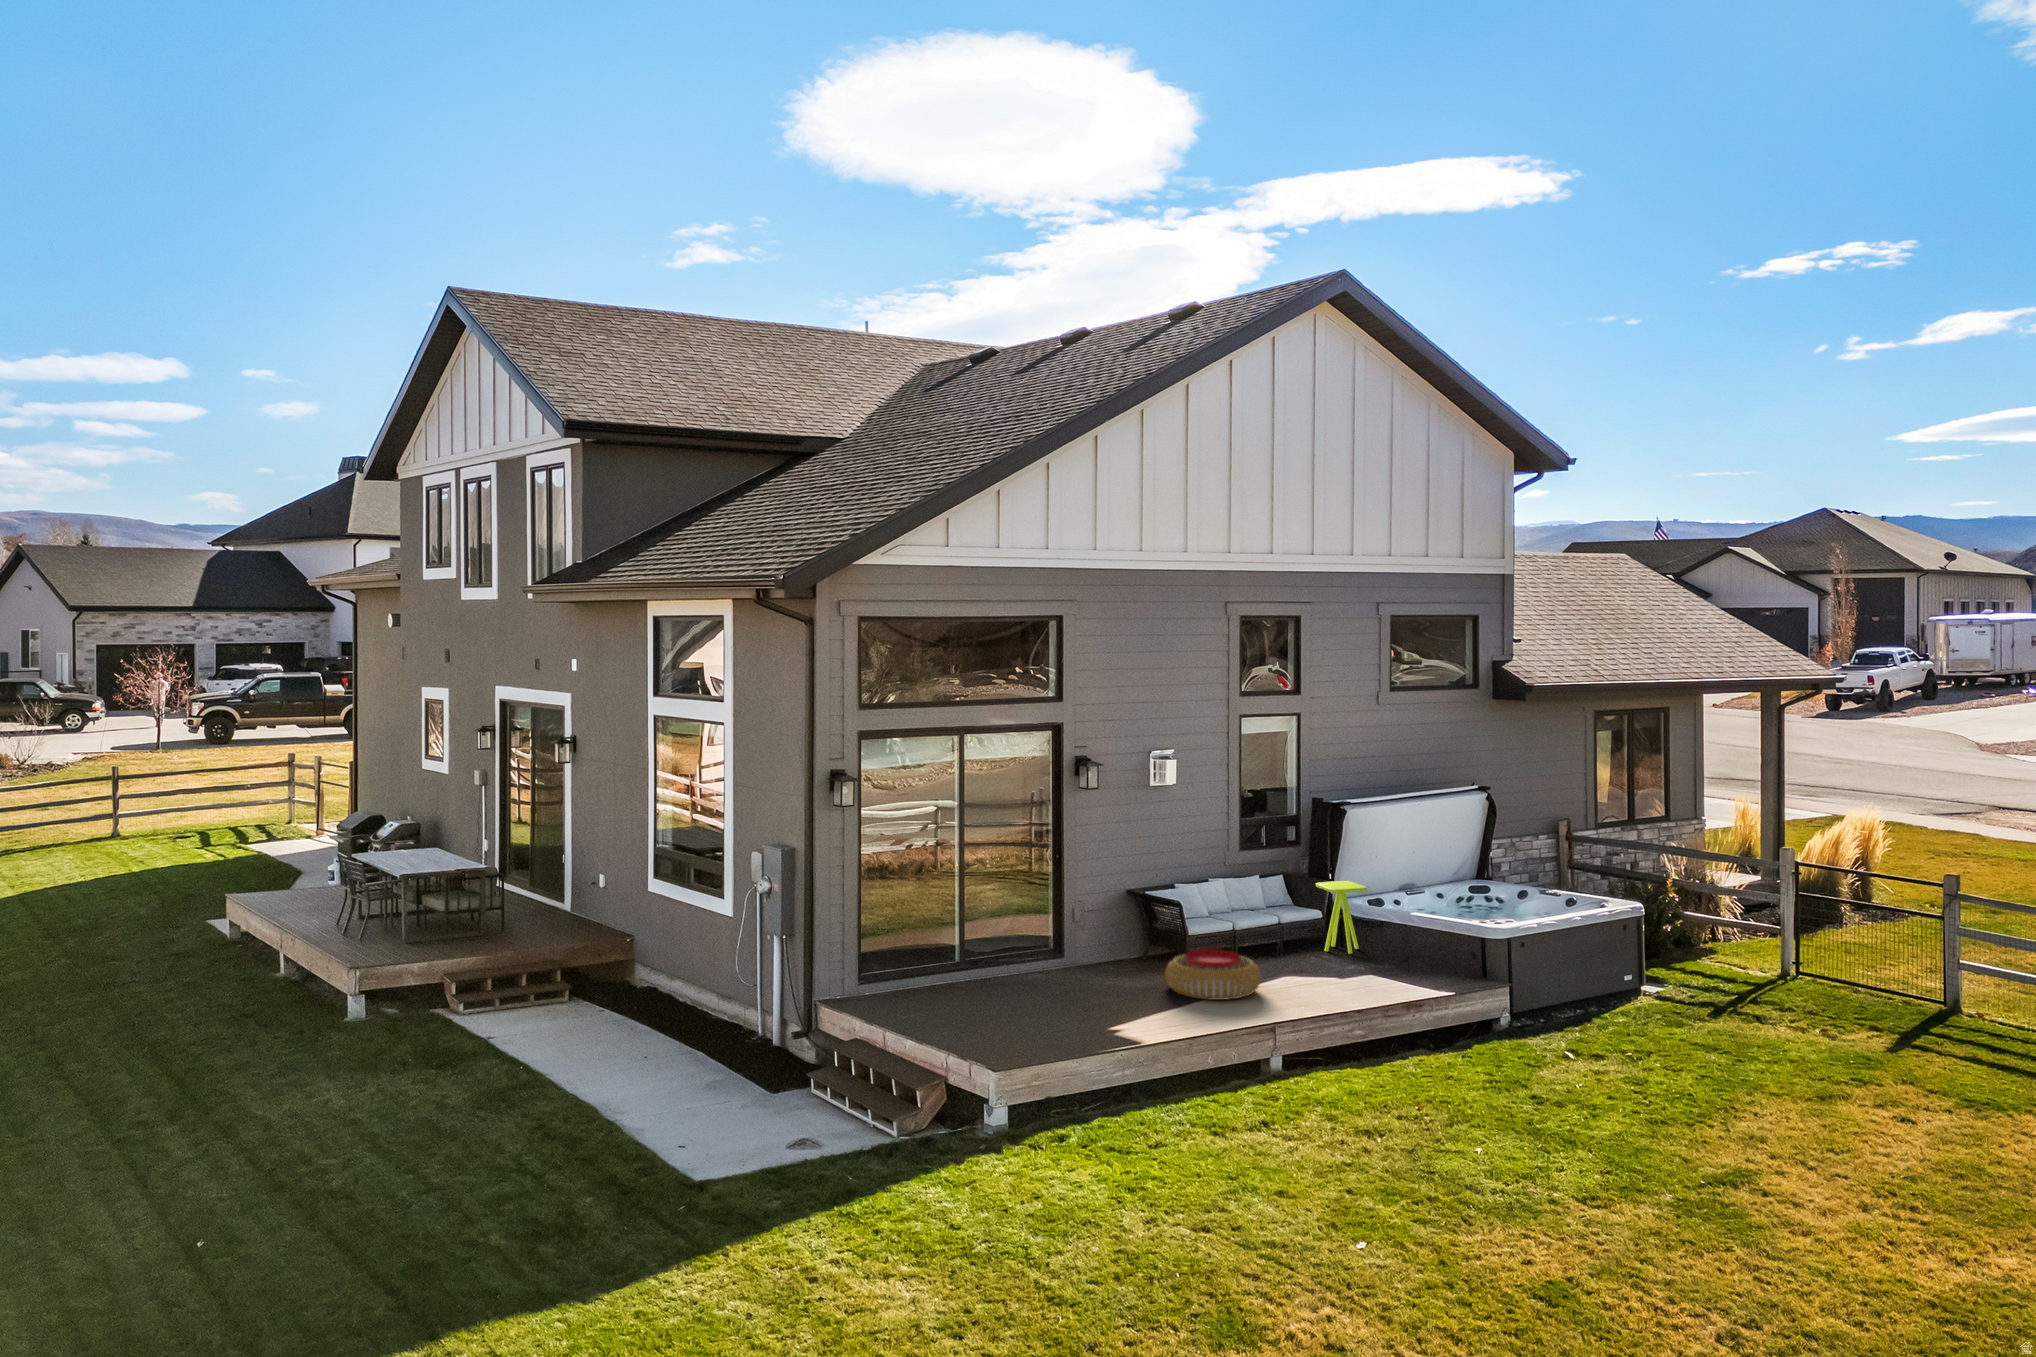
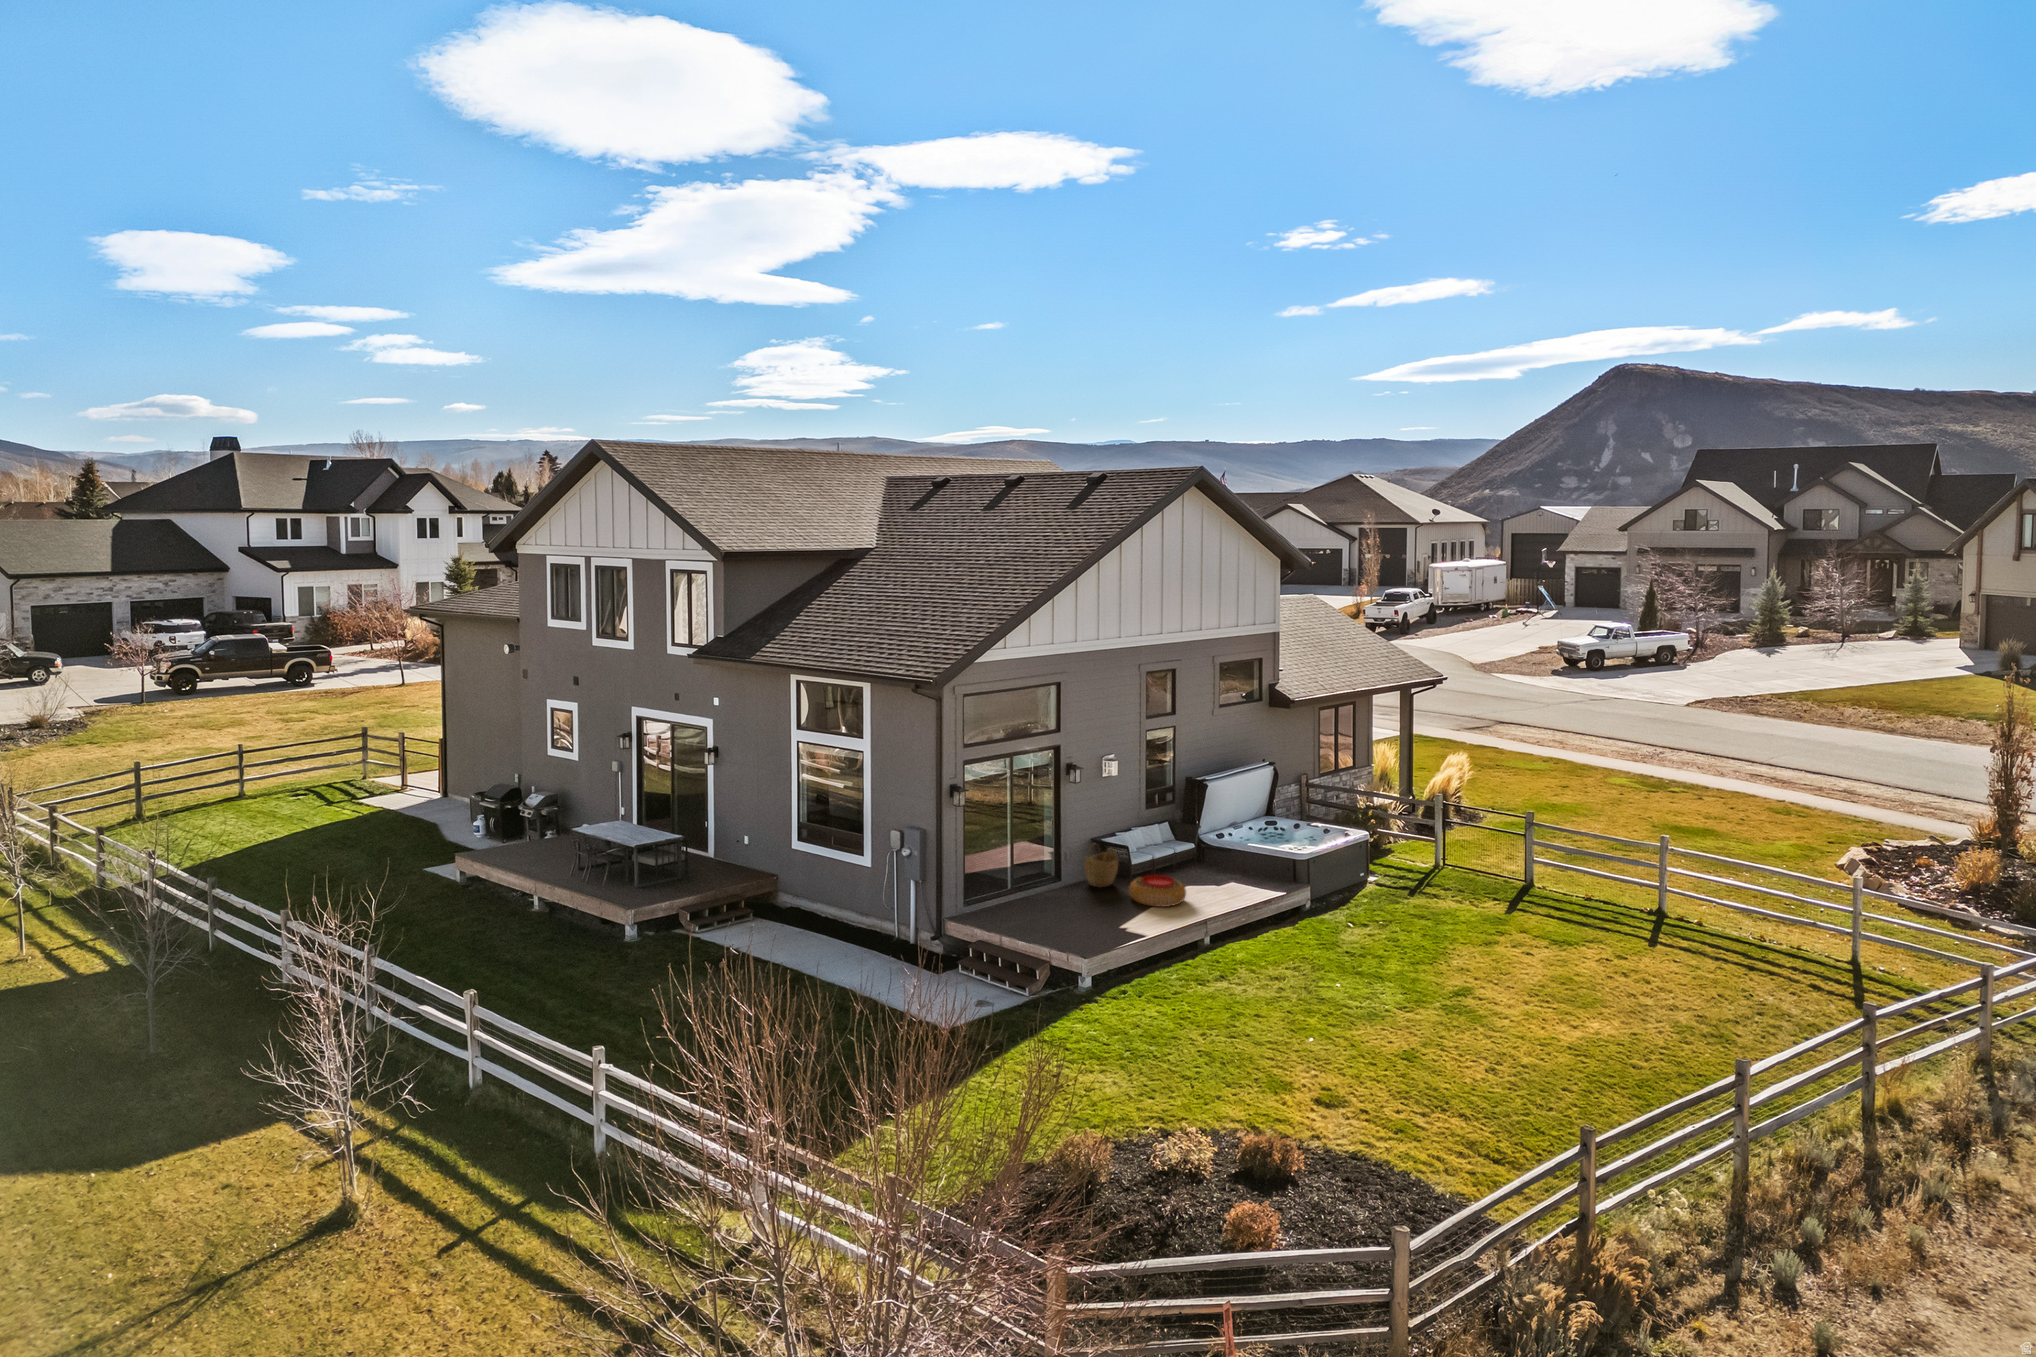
side table: present [1316,881,1367,954] -> none [1190,823,1222,868]
woven basket: none [1111,899,1167,970] -> present [1085,848,1118,887]

